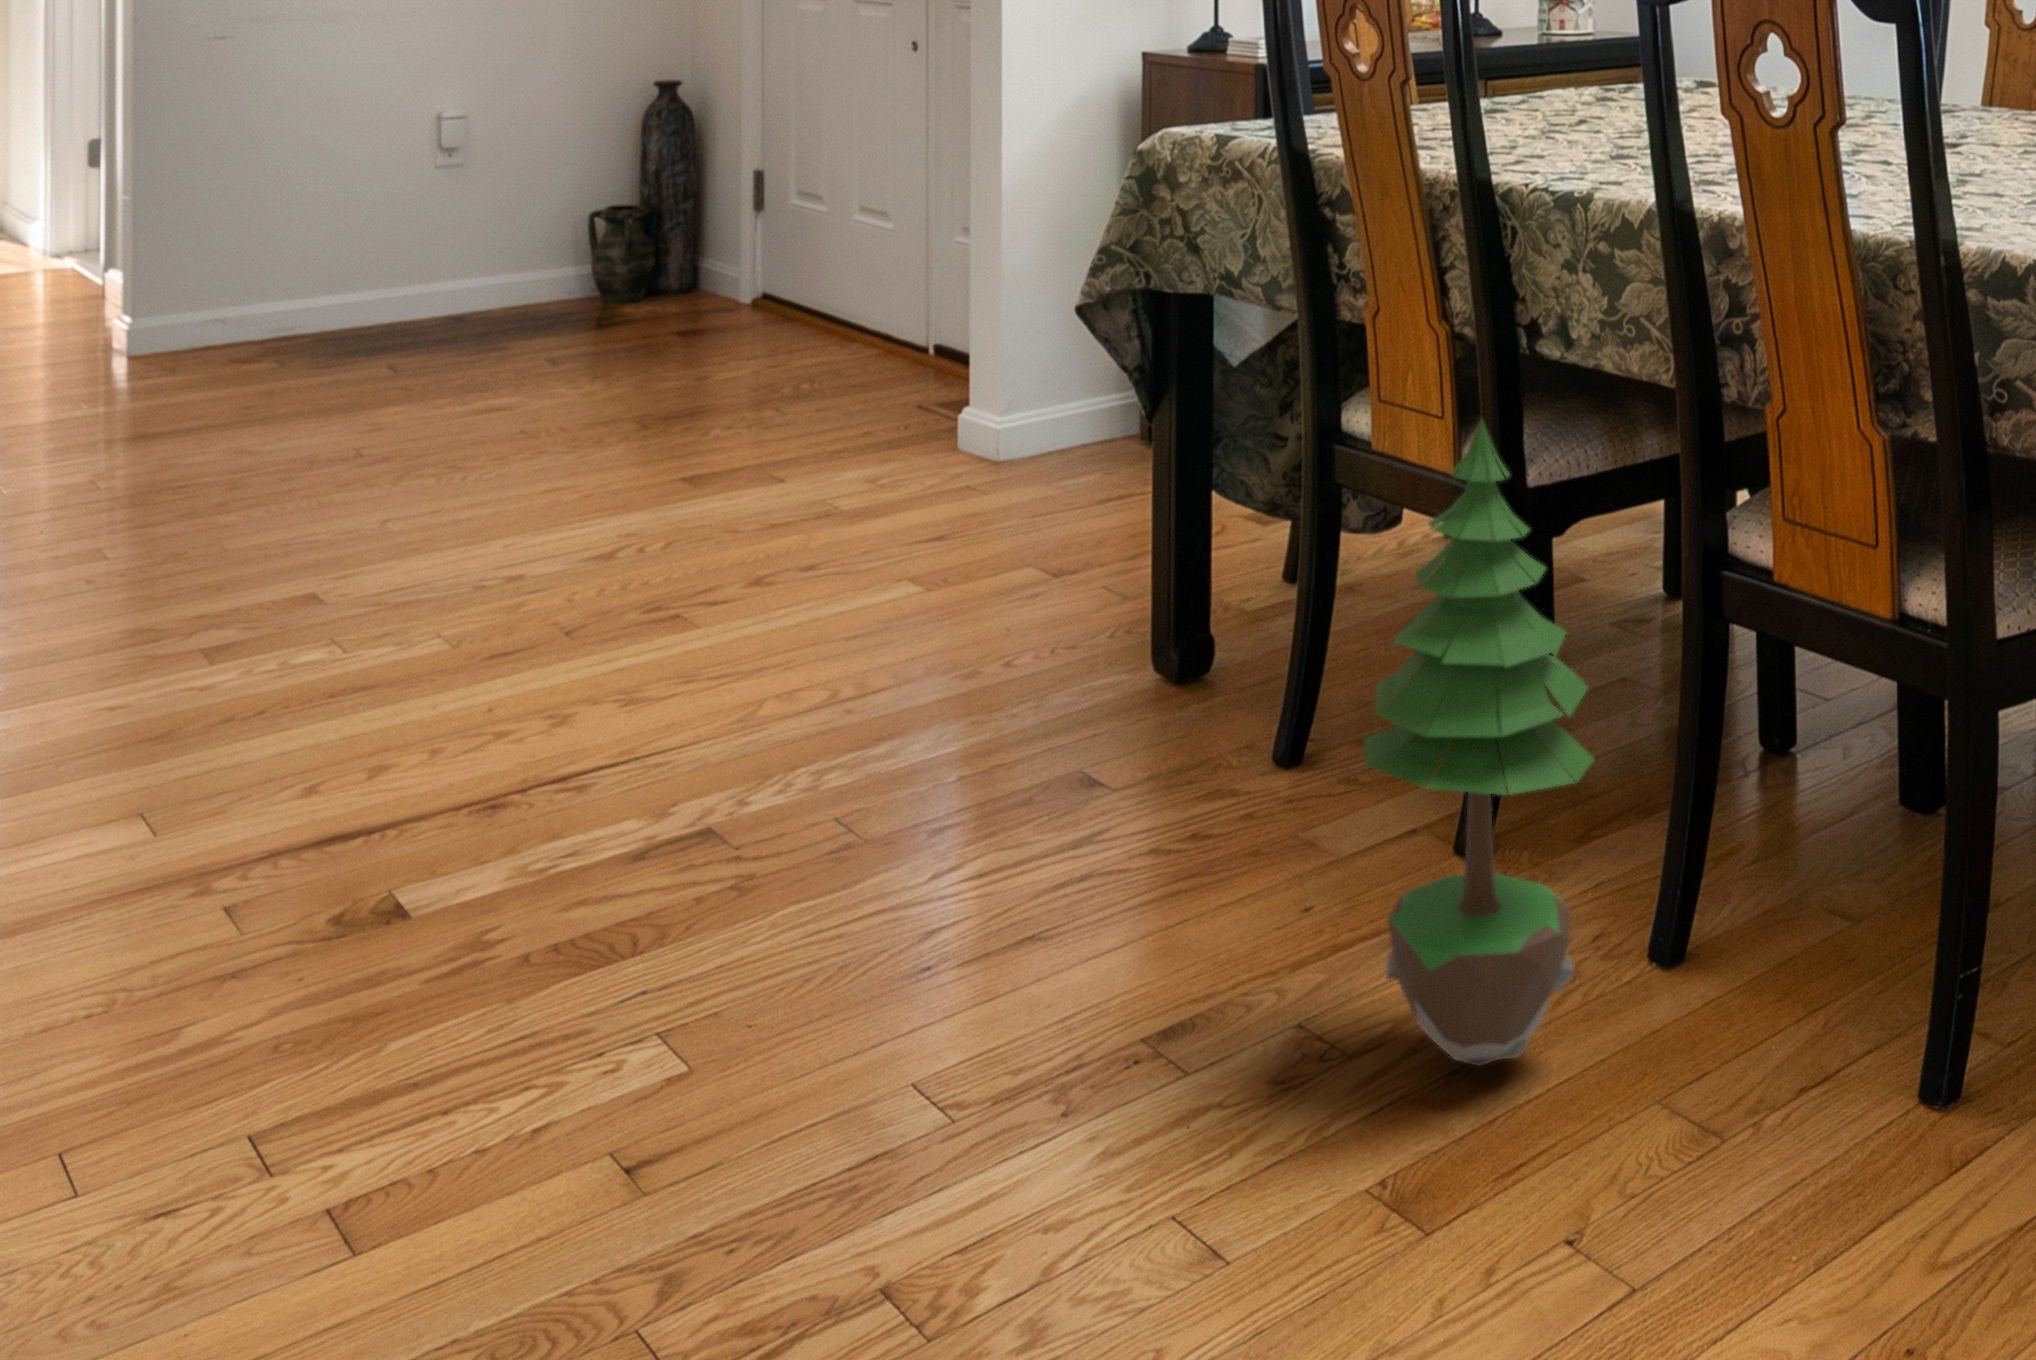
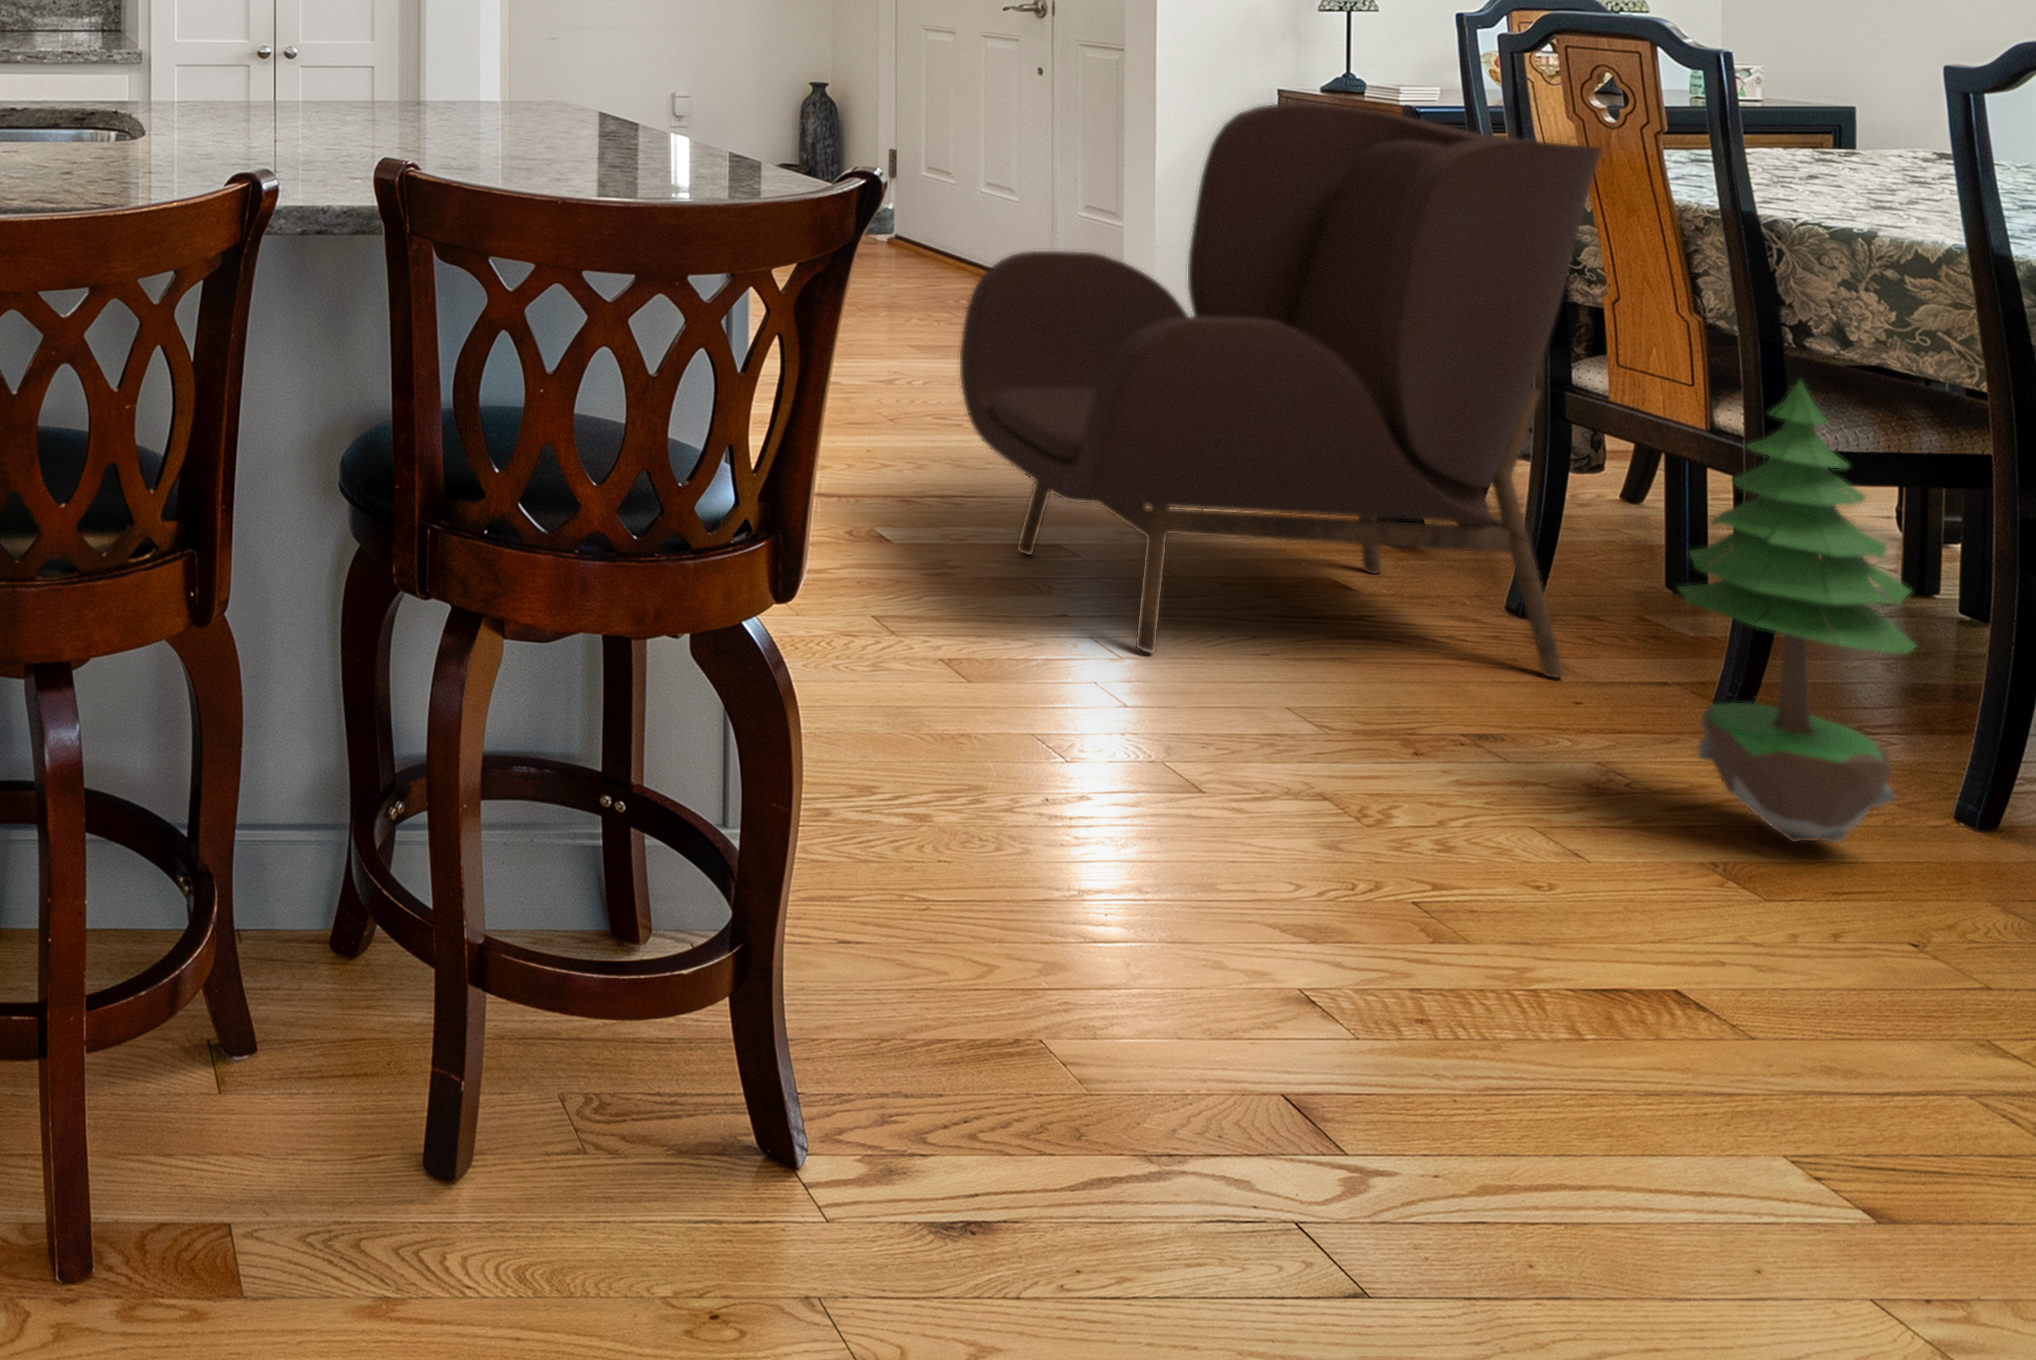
armchair: none [557,70,1342,996] -> present [960,103,1602,677]

